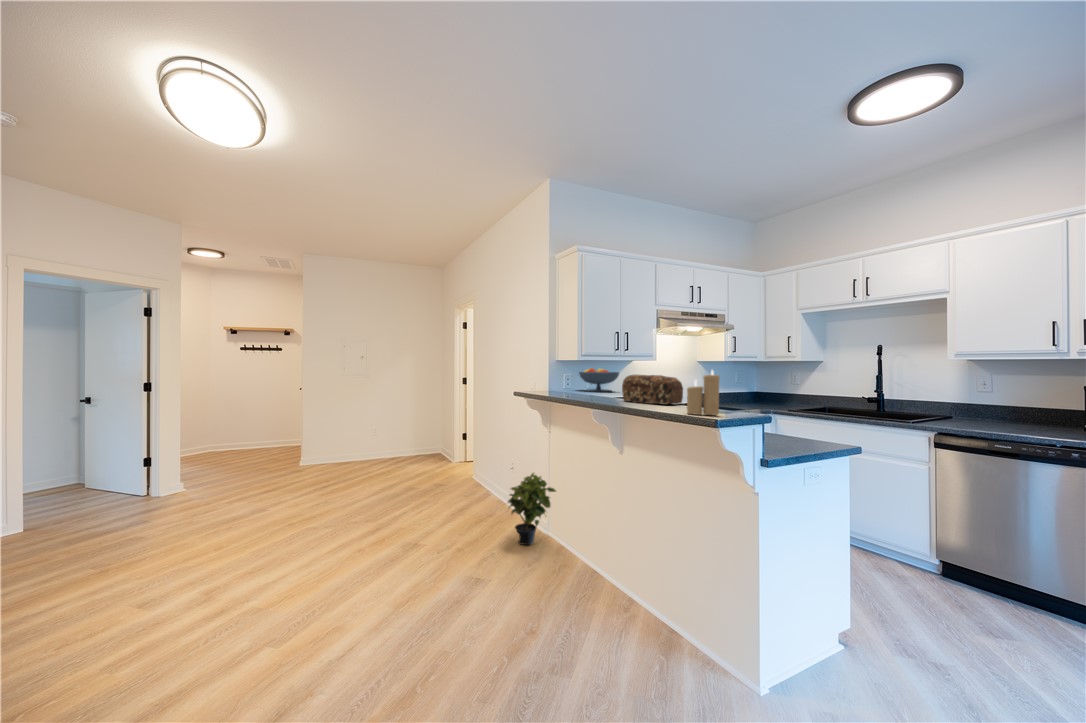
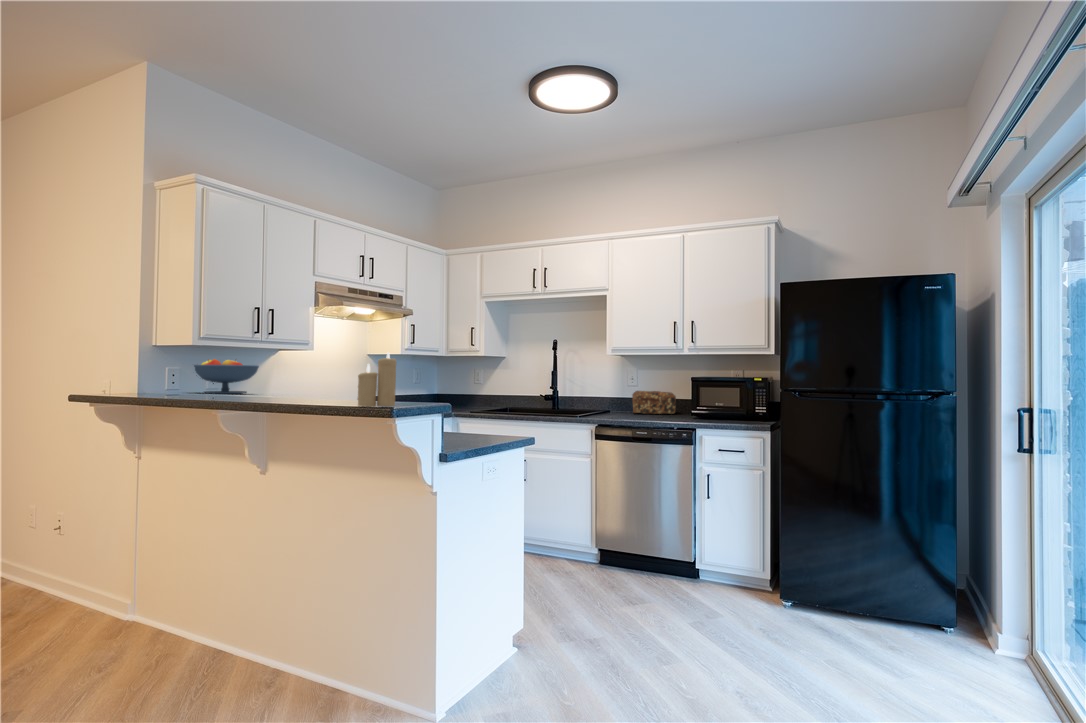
bread loaf: present [622,375,683,404] -> present [632,391,676,414]
potted plant: present [508,473,556,545] -> none [53,522,153,645]

